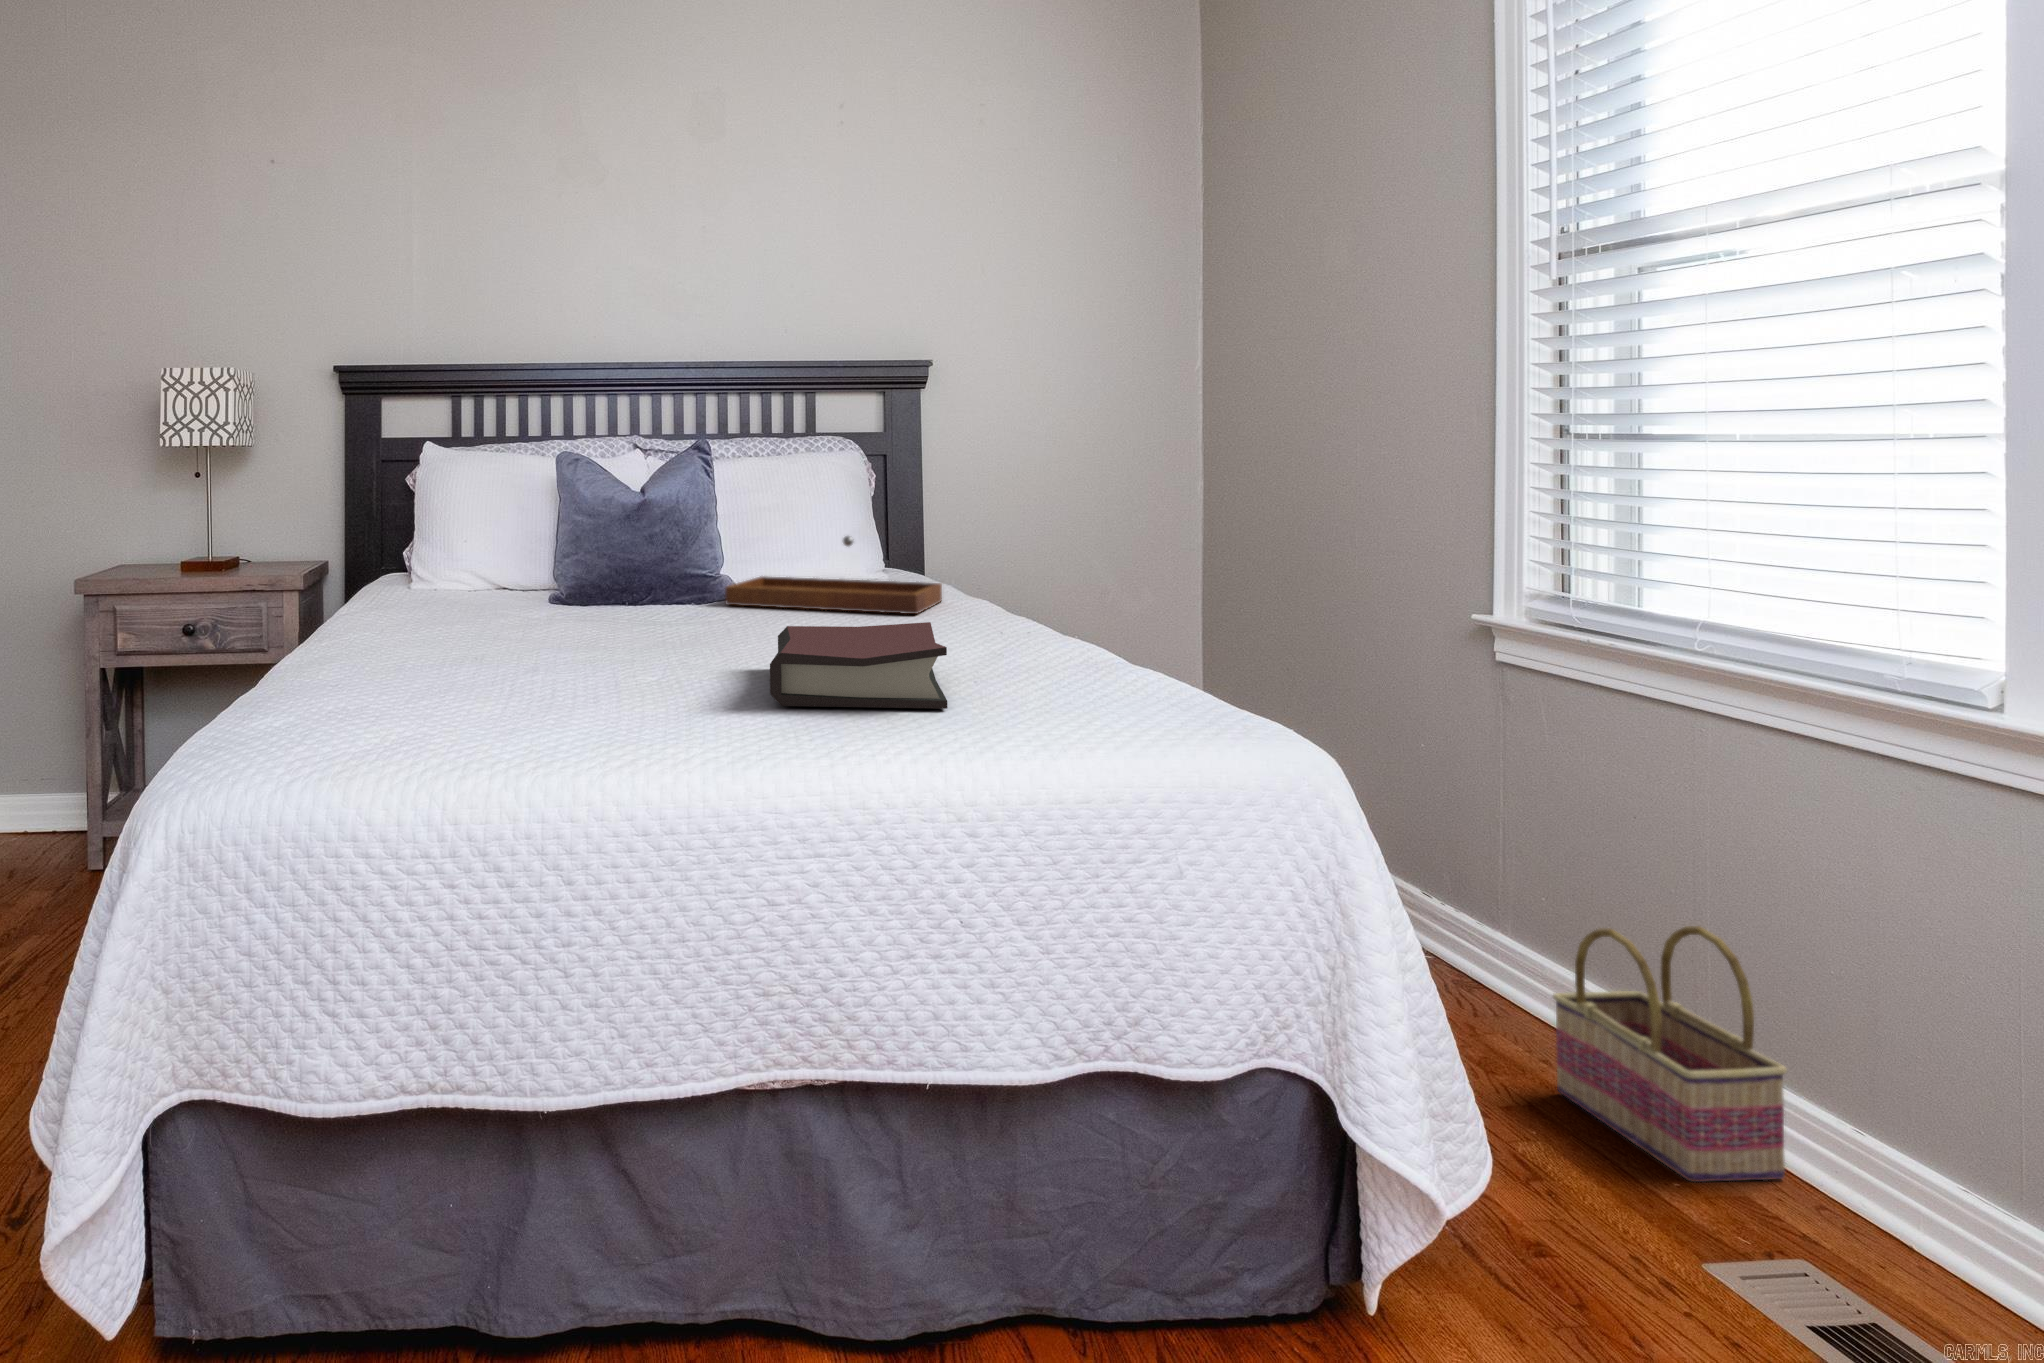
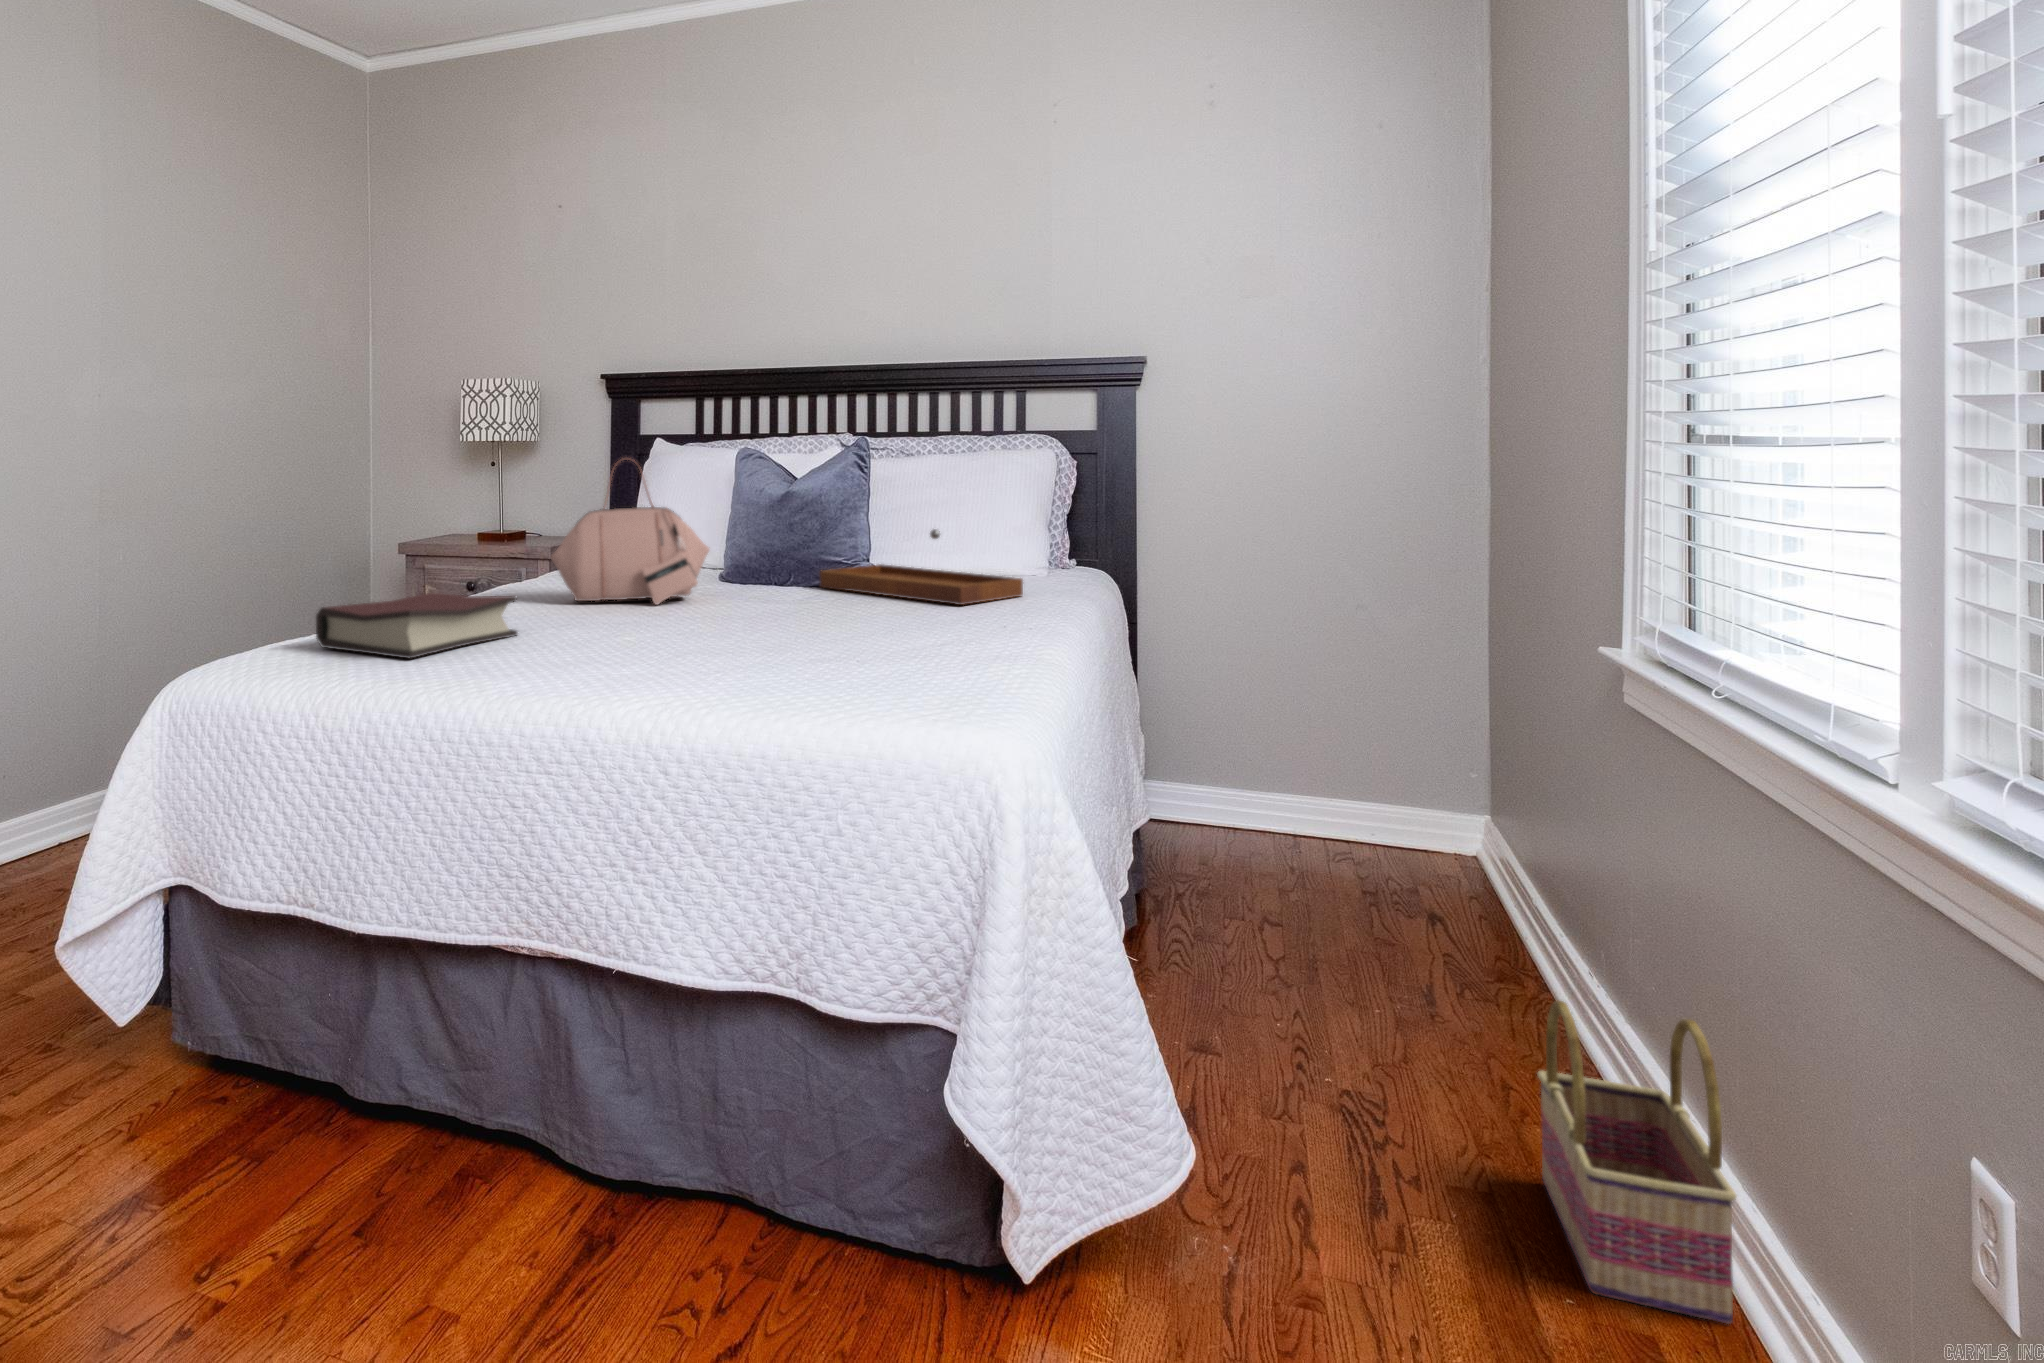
handbag: none [465,463,642,638] -> present [551,460,709,605]
hardback book: present [770,622,948,709] -> present [316,593,517,658]

